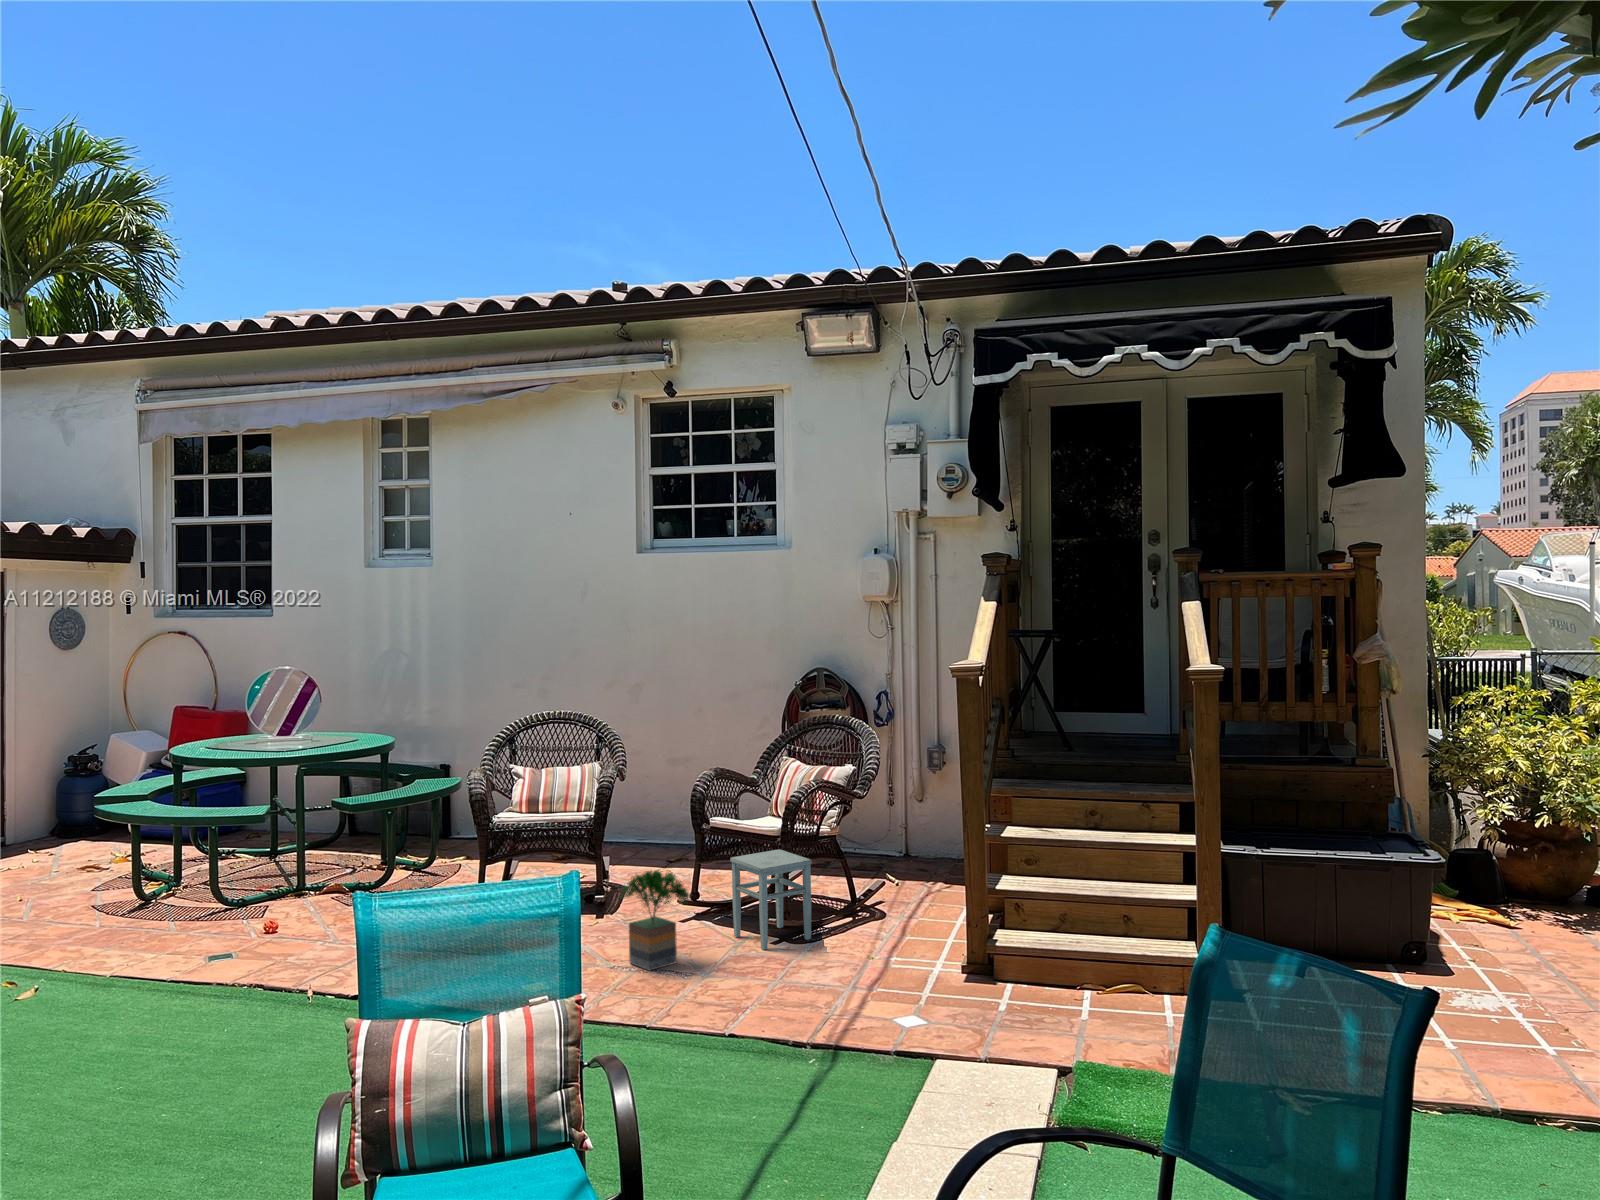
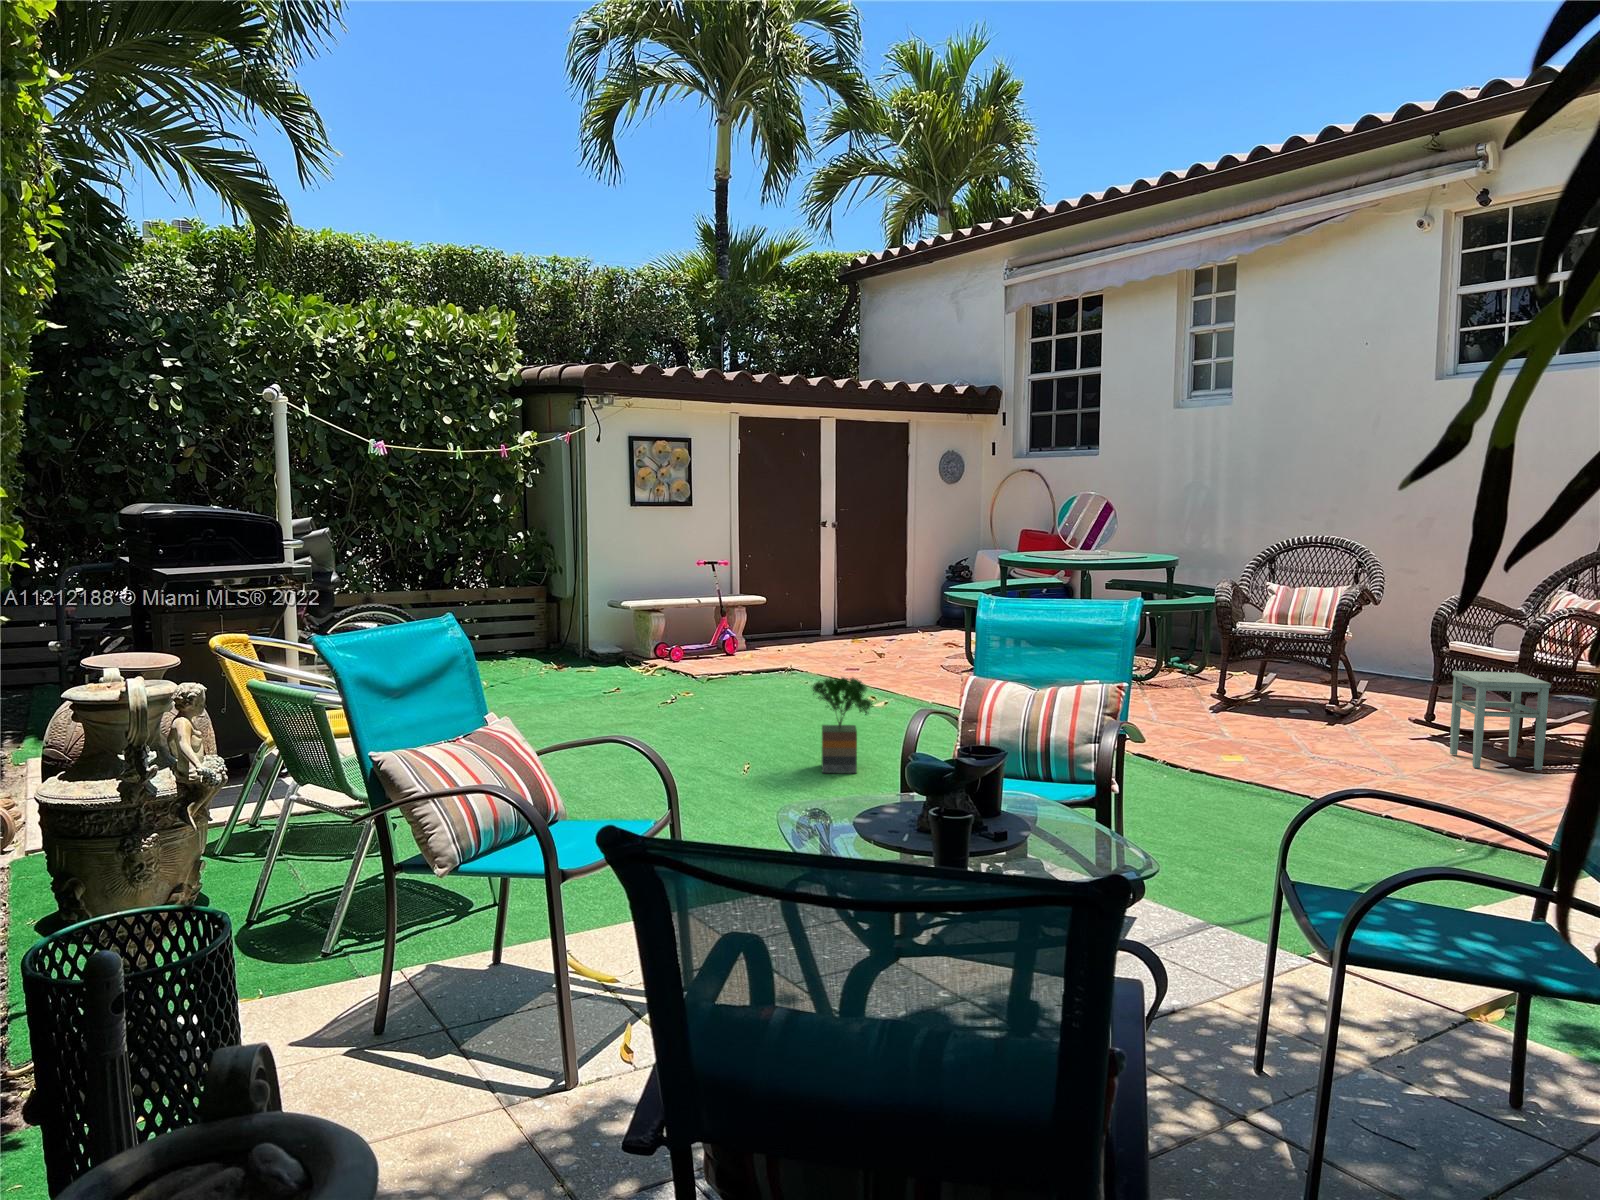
potted tree: present [622,870,690,970] -> present [812,677,872,773]

